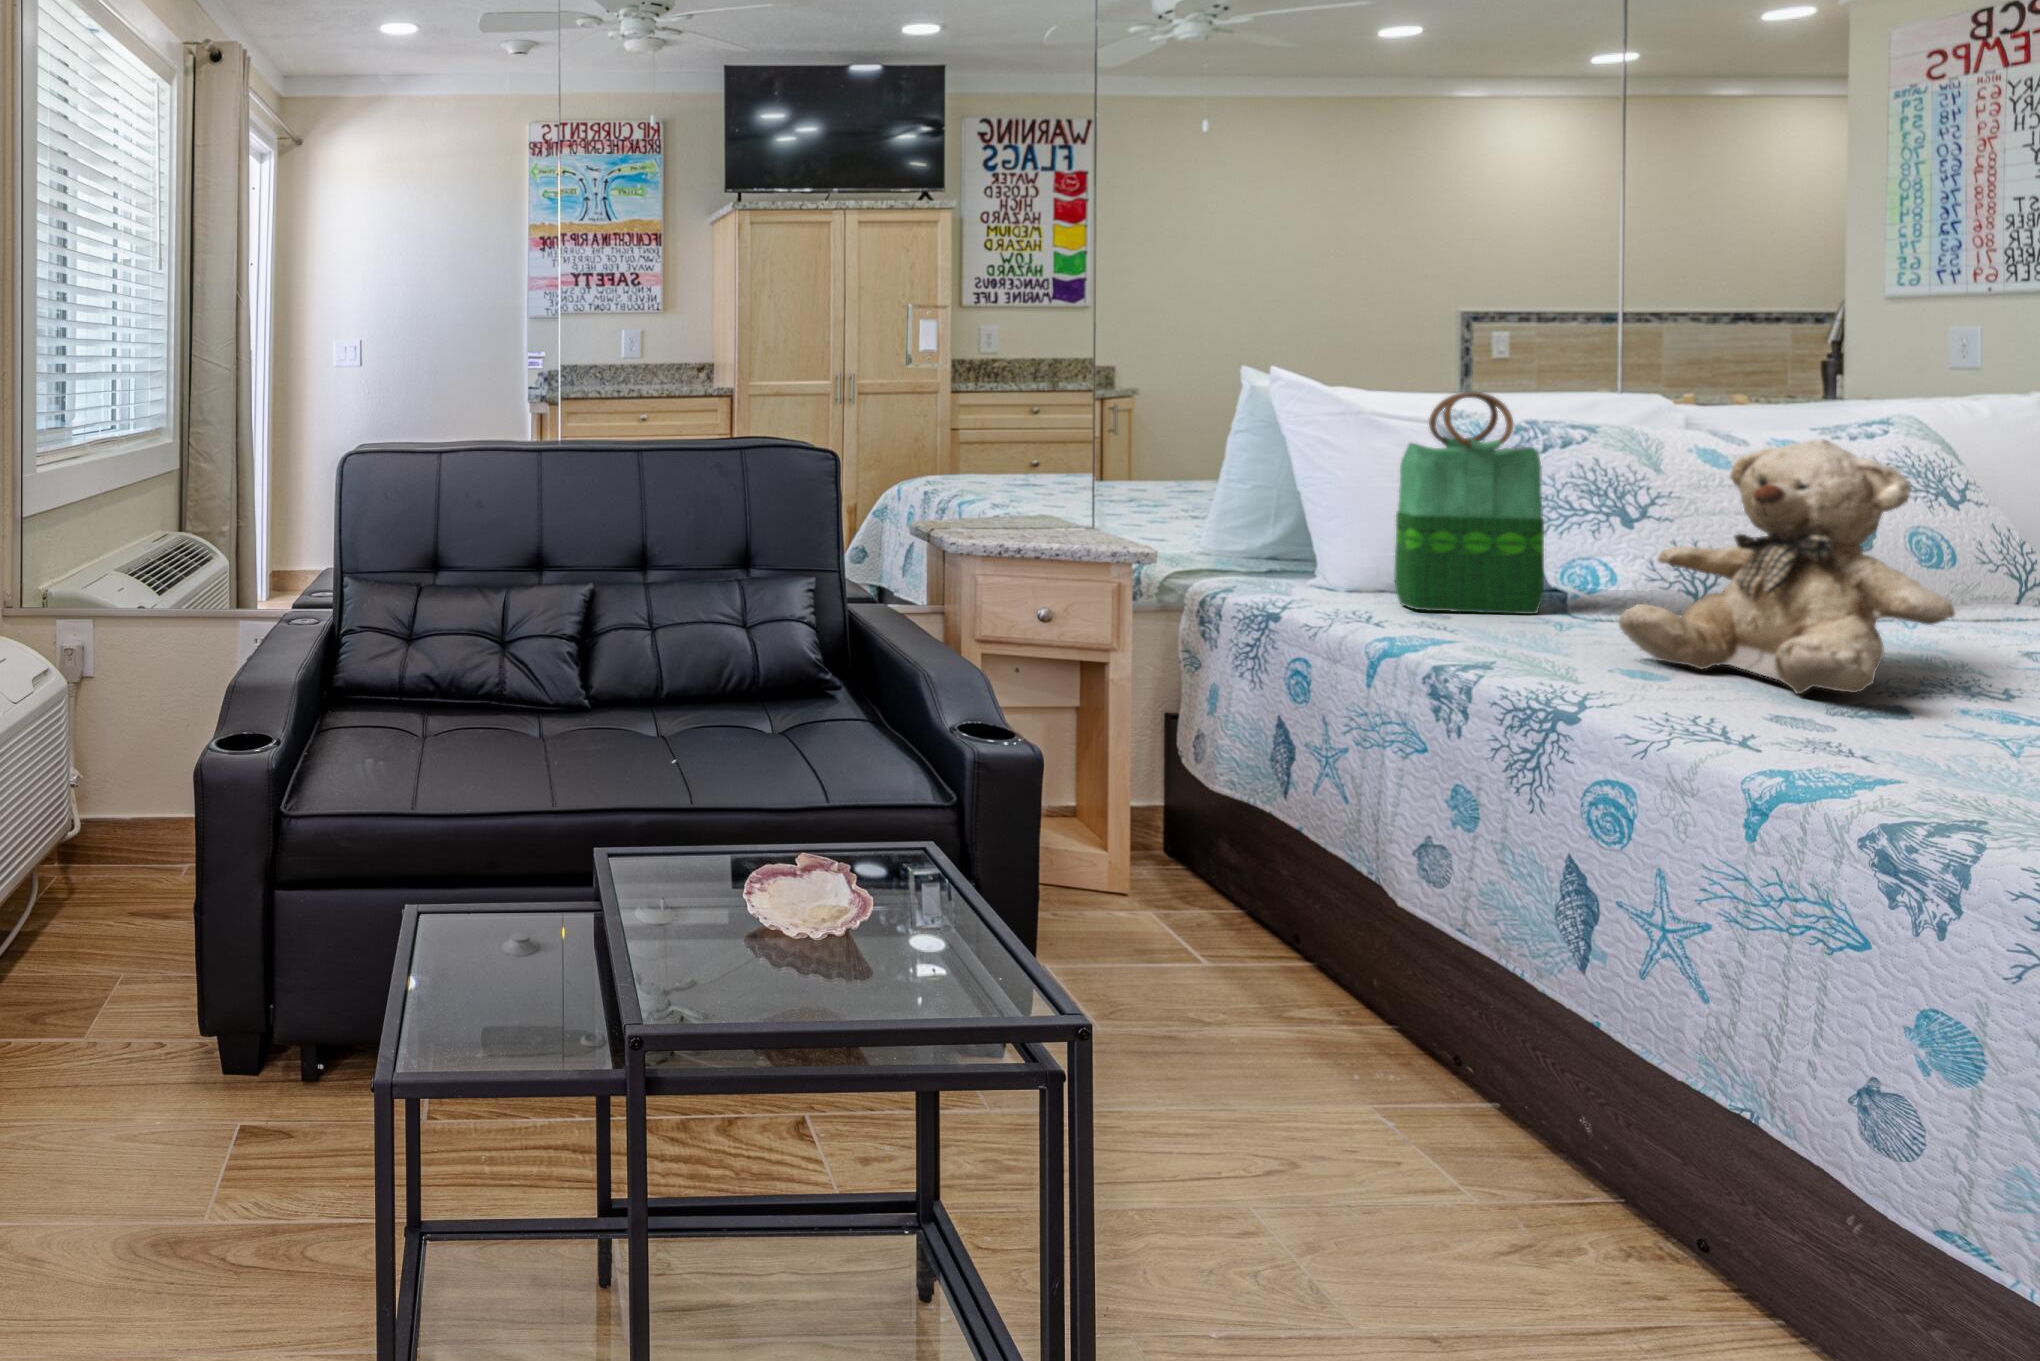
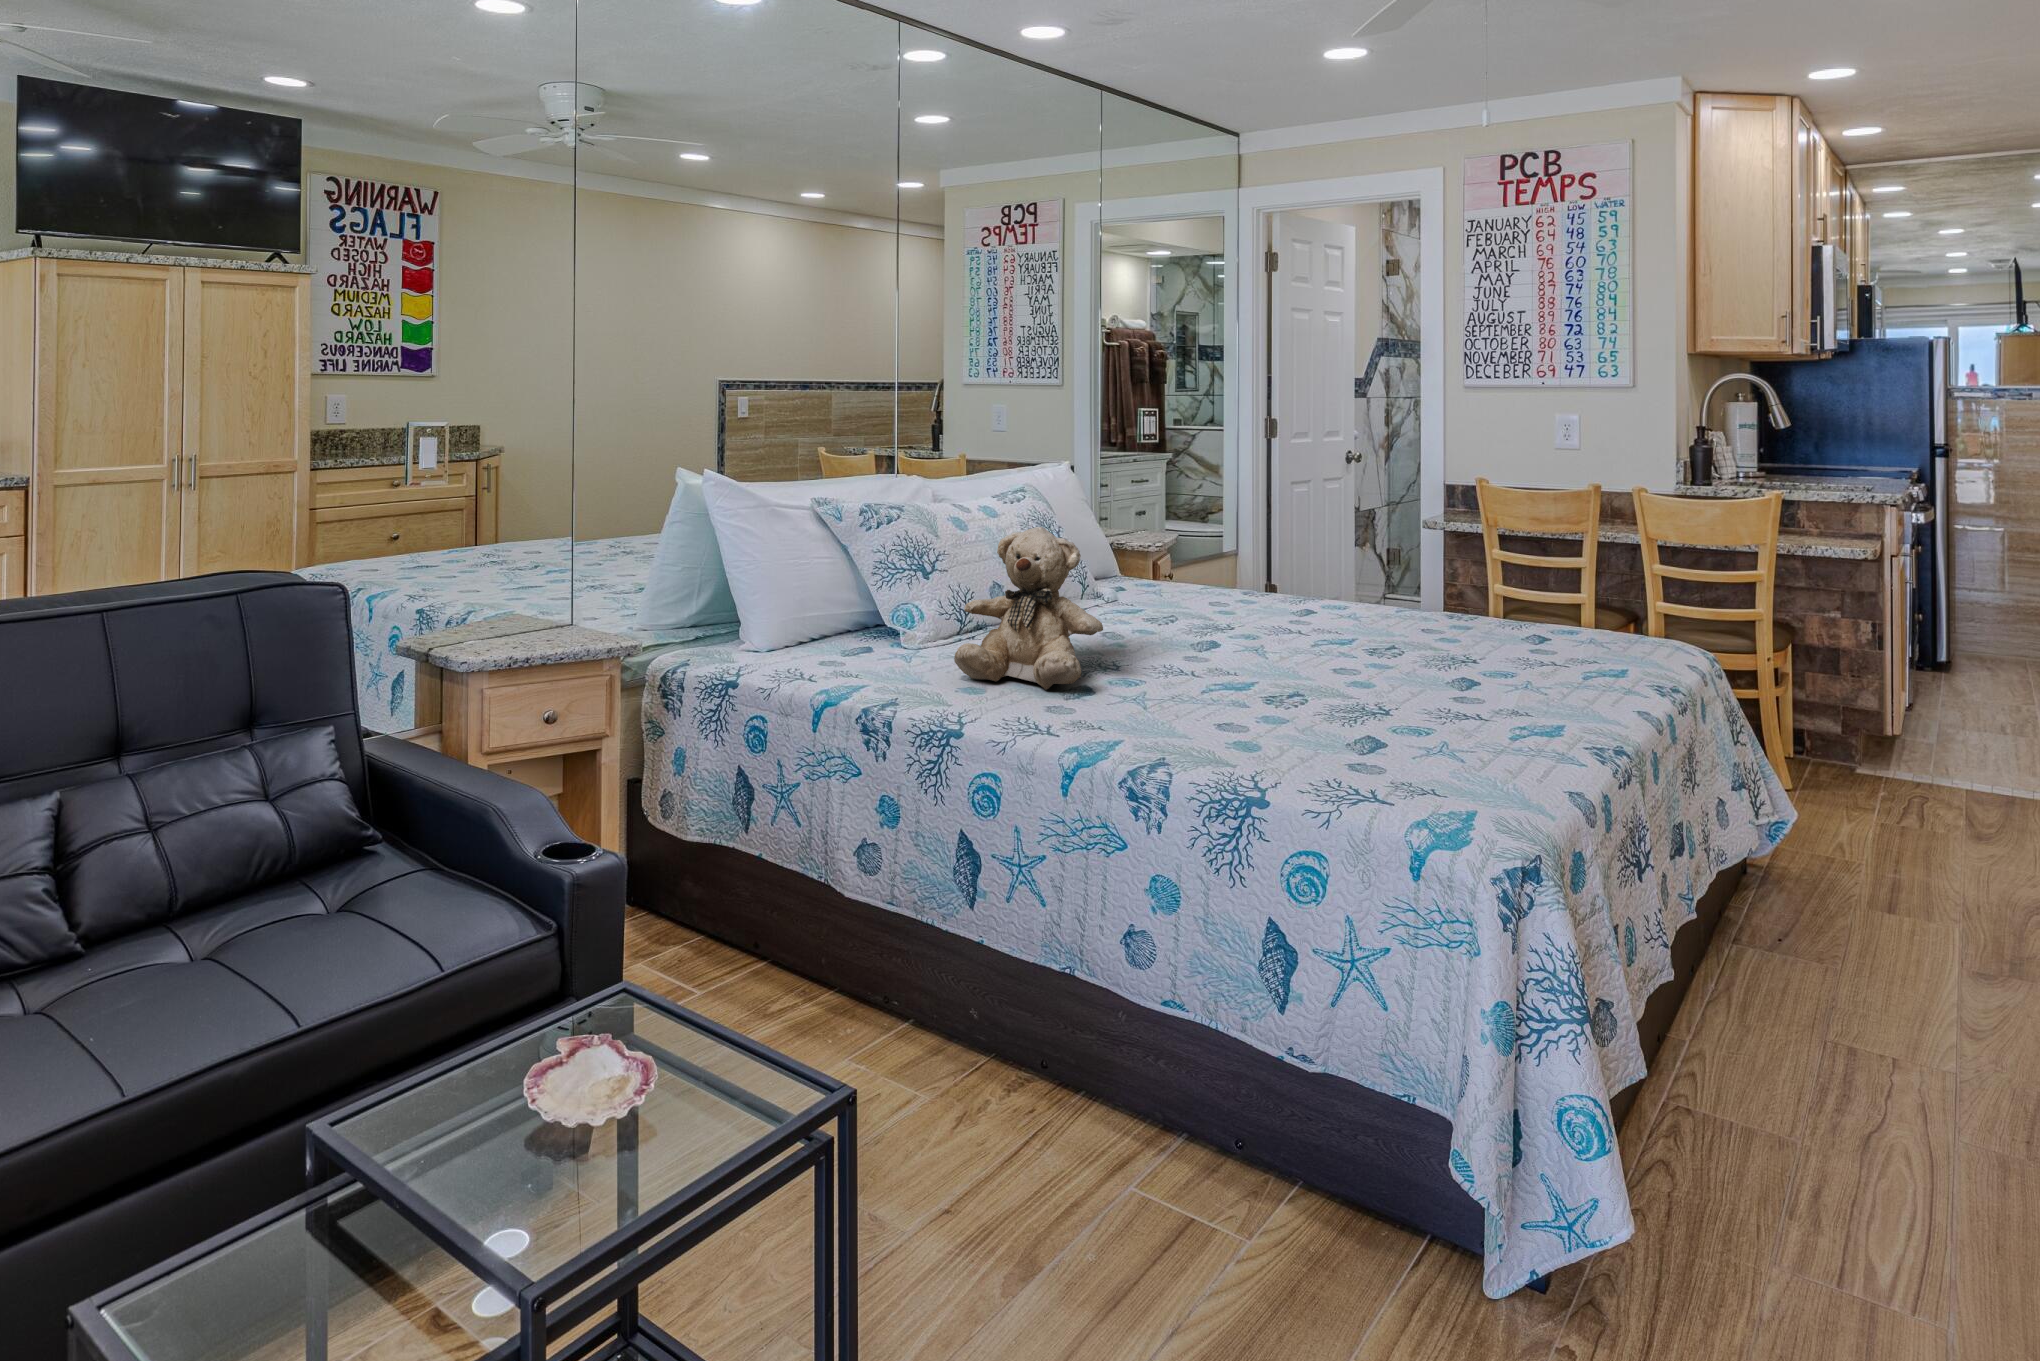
tote bag: present [1395,392,1544,614] -> none [809,498,893,663]

